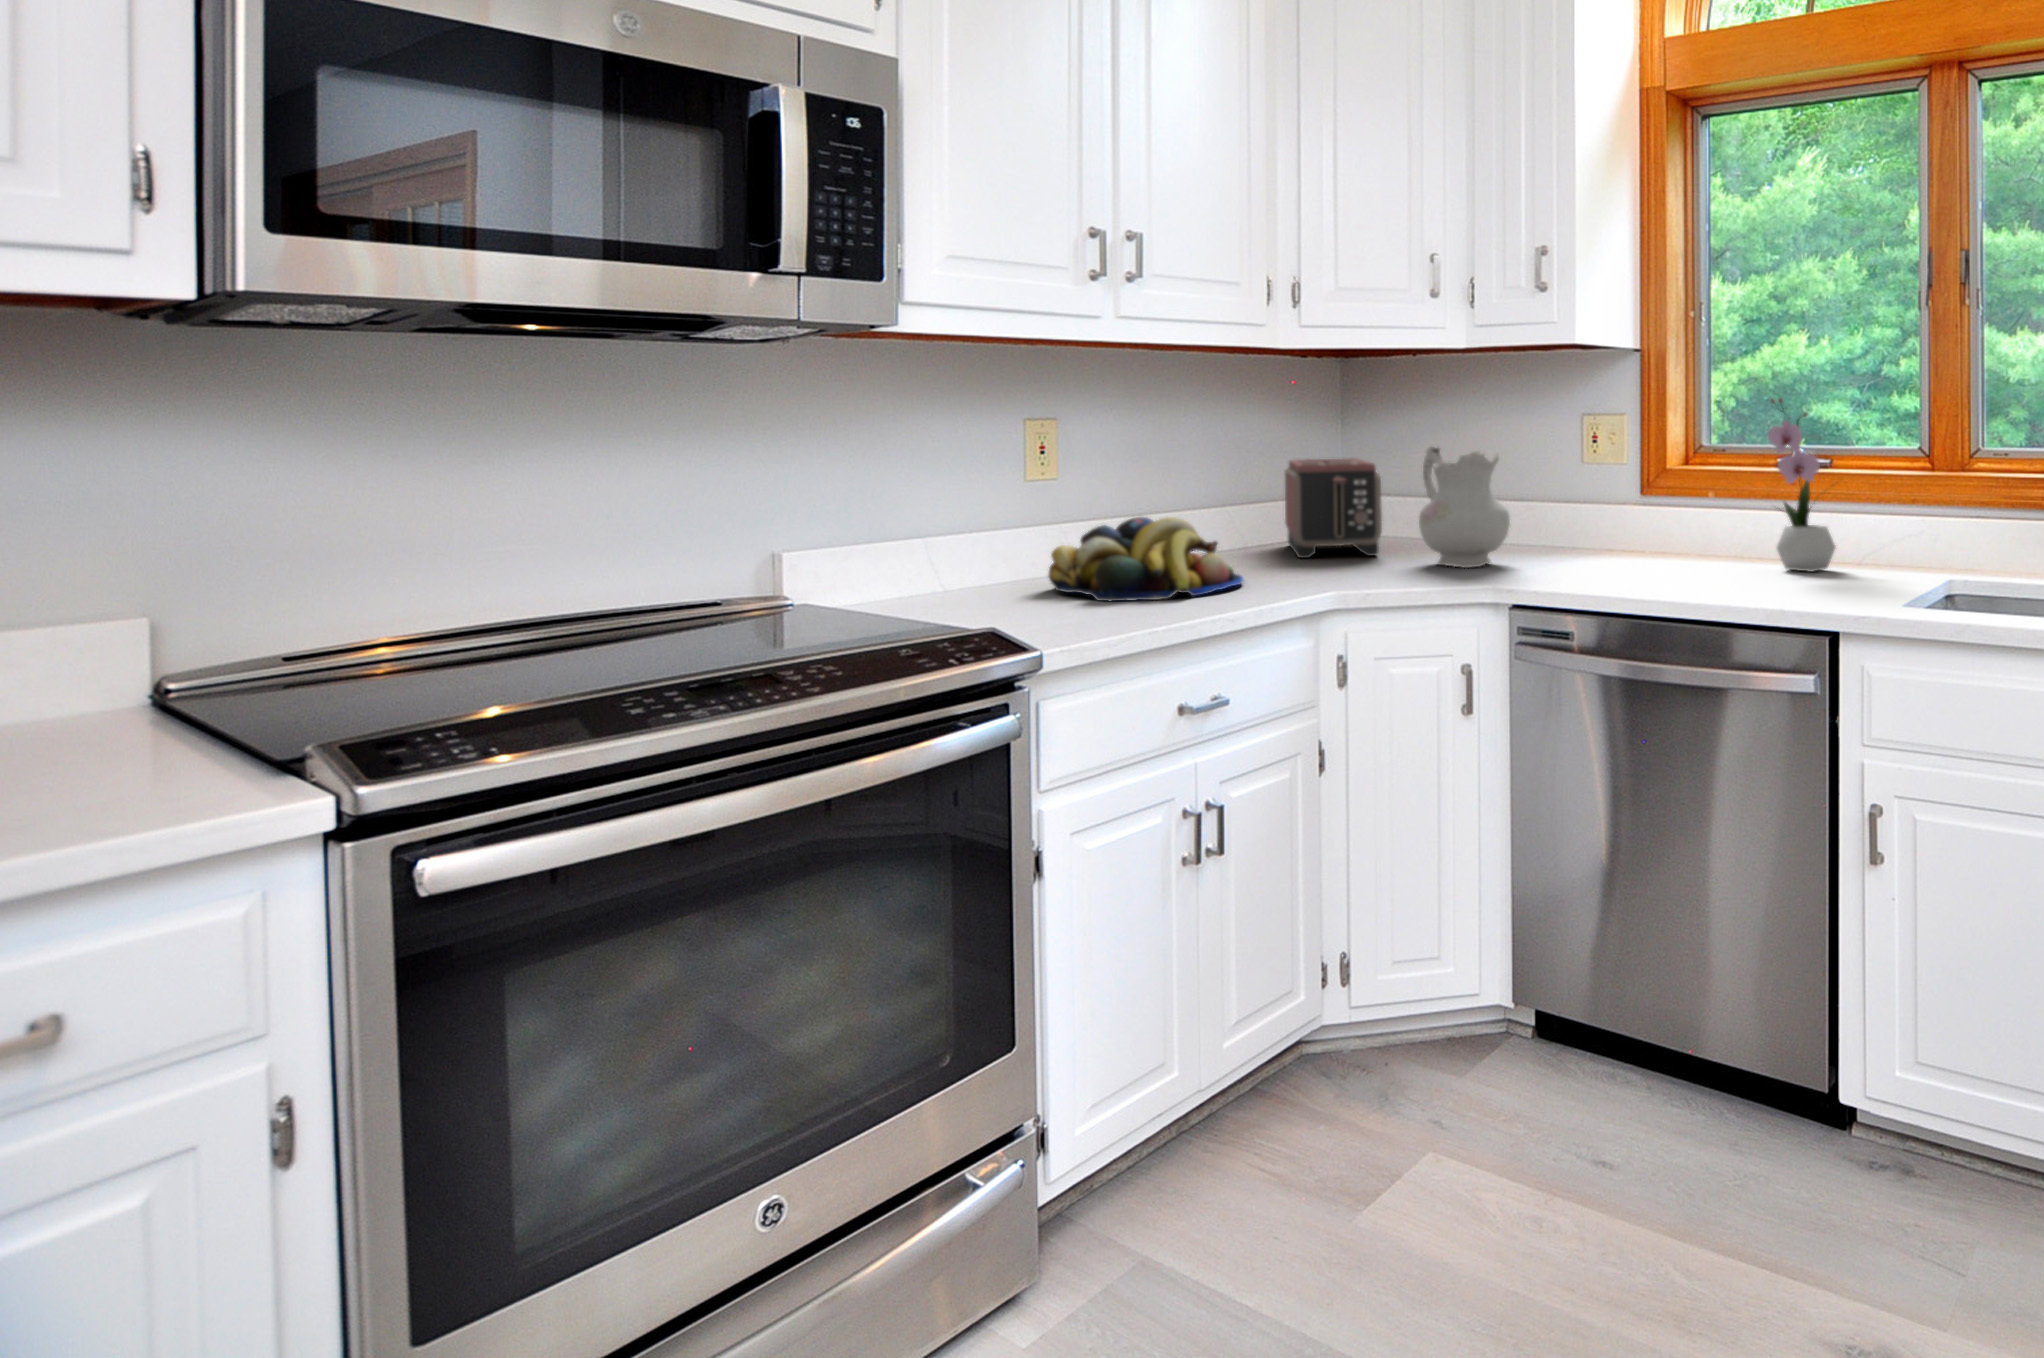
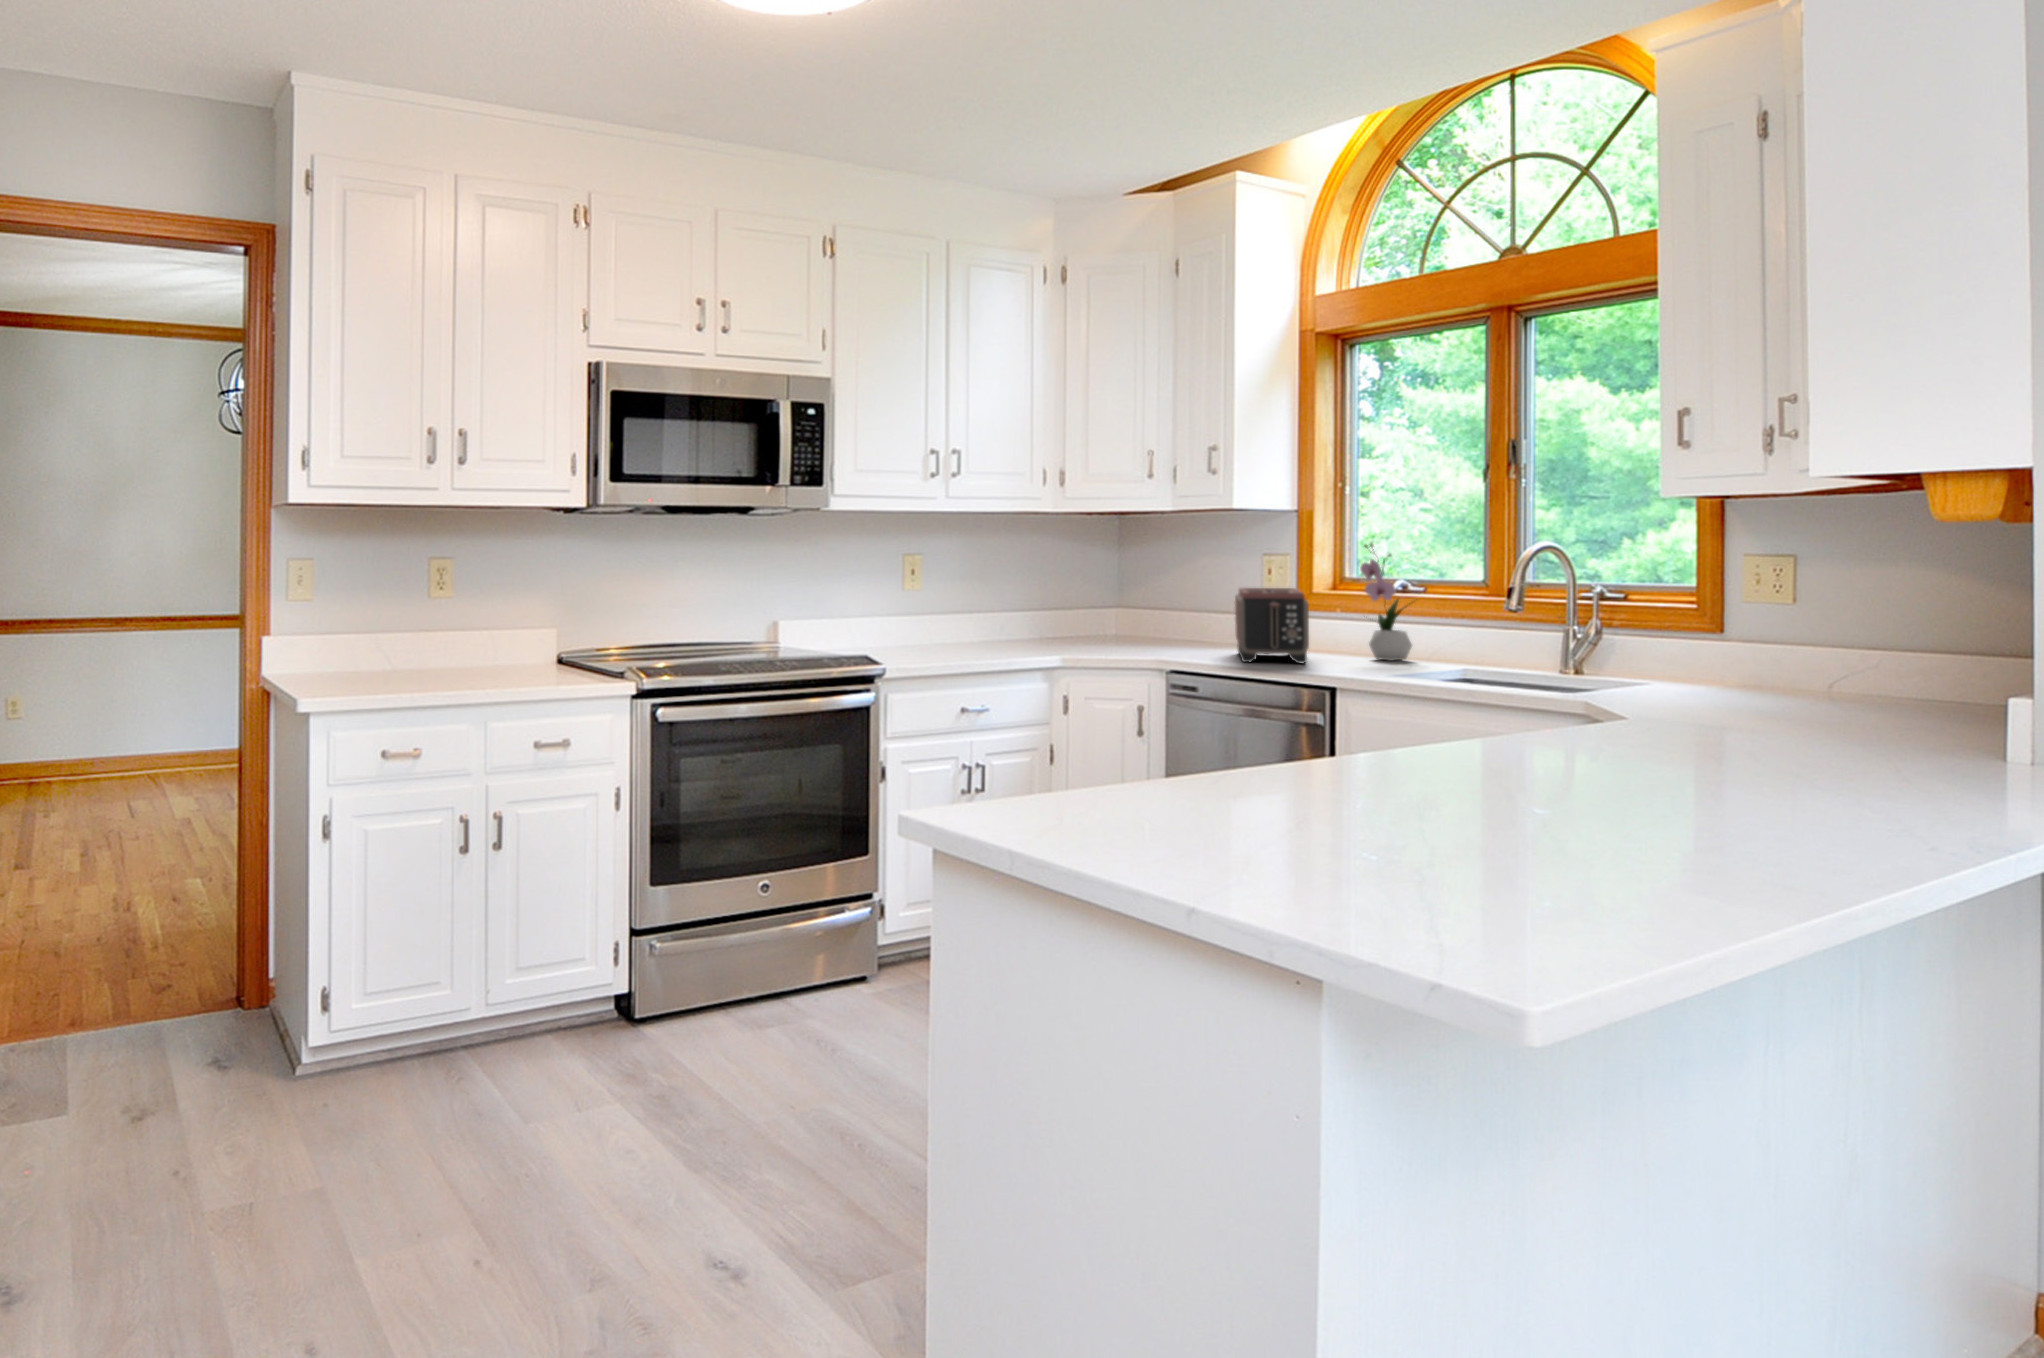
ceramic pitcher: present [1419,447,1510,568] -> none [1137,570,1197,648]
toaster: present [1285,458,1382,558] -> present [1235,588,1309,663]
fruit bowl: present [1048,517,1243,601] -> none [910,607,1018,651]

